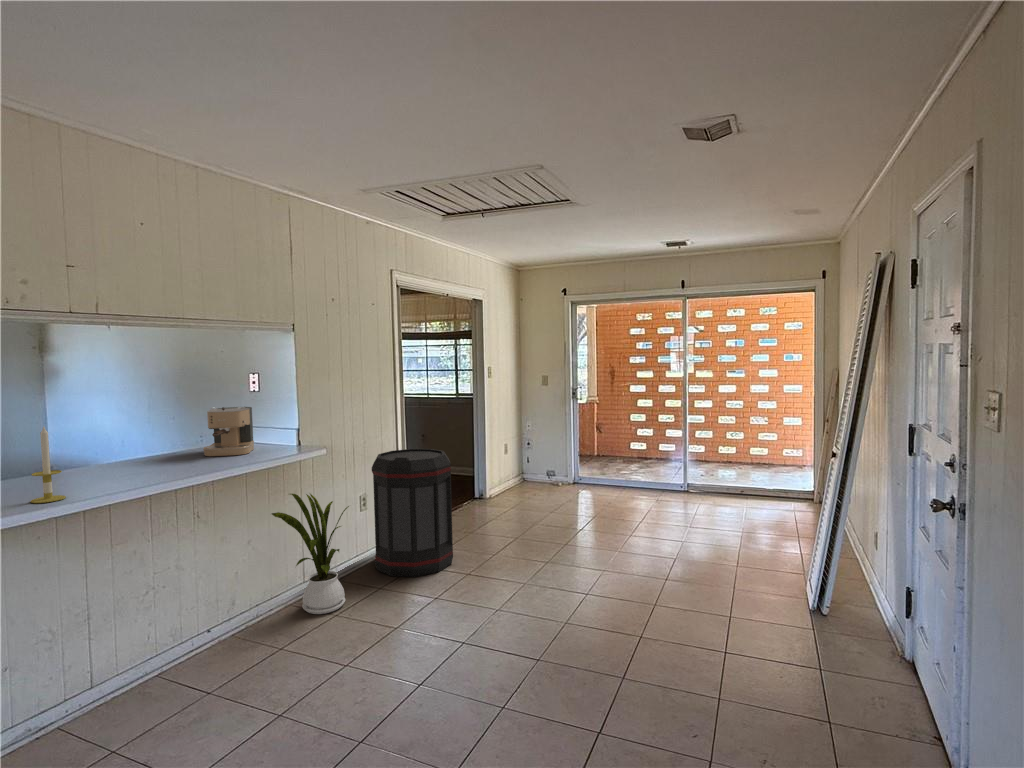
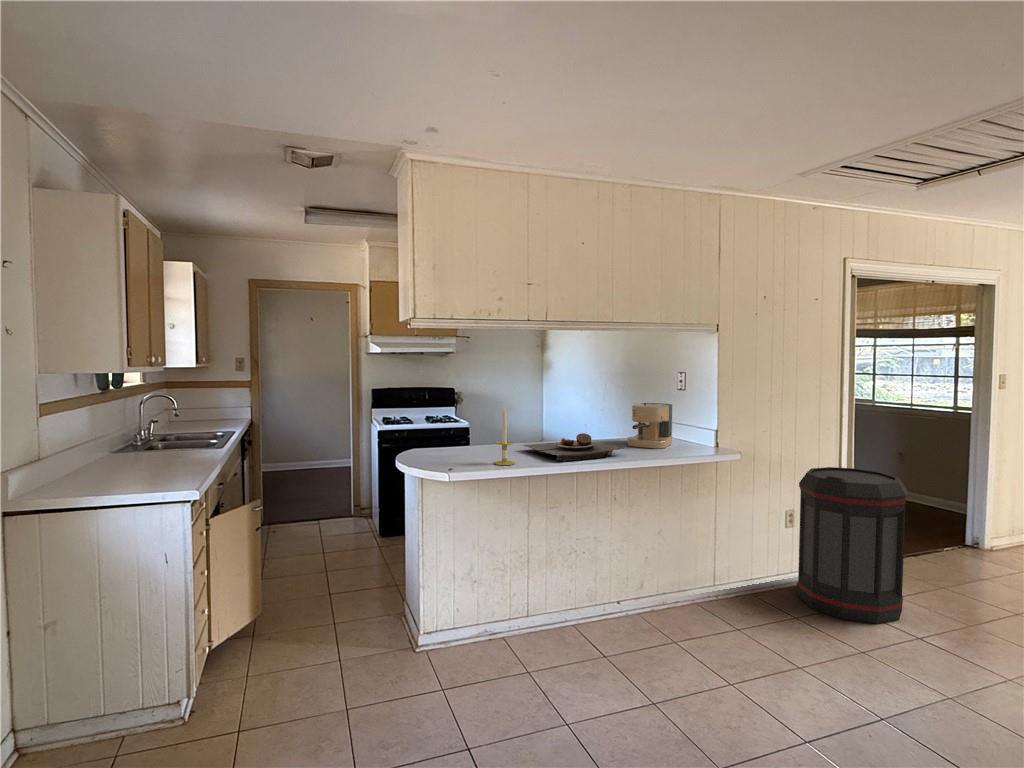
plate: none [62,448,209,484] -> present [524,433,624,461]
house plant: present [272,494,349,614] -> none [680,494,764,625]

